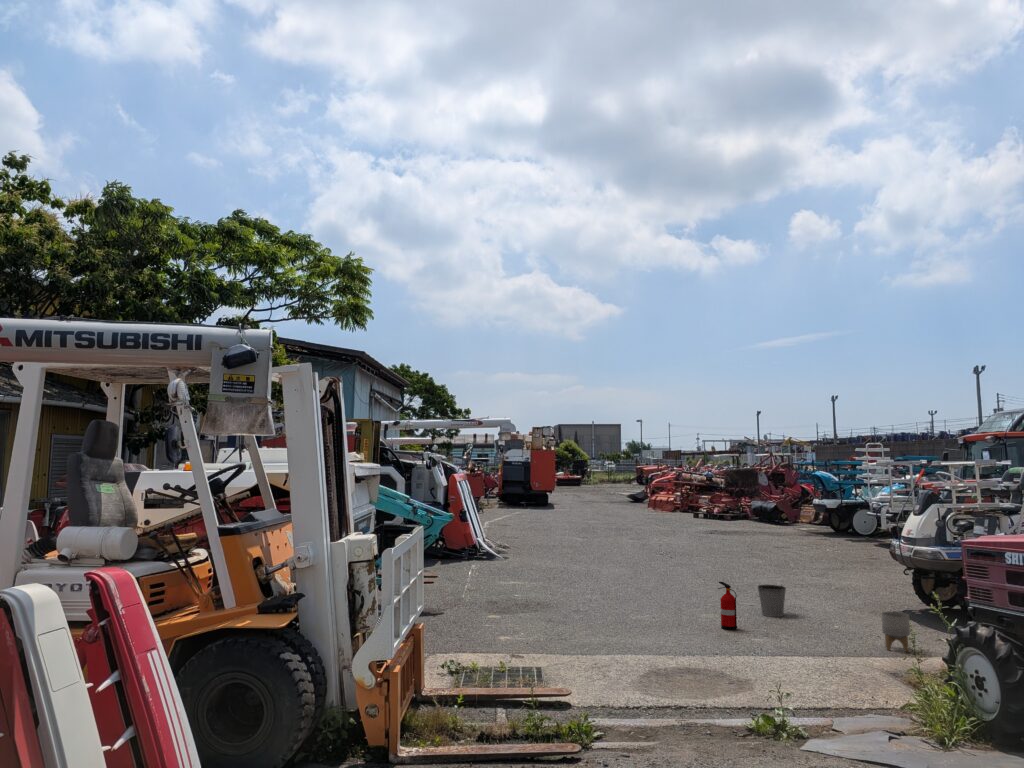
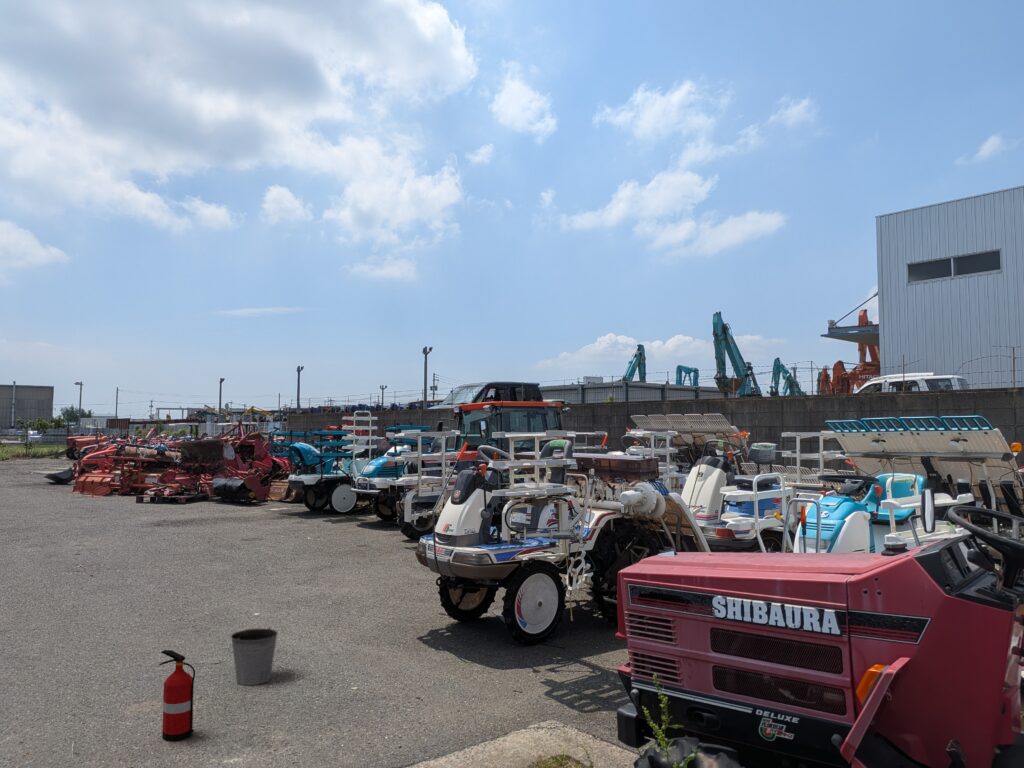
planter: present [882,612,910,652] -> none [438,666,478,735]

